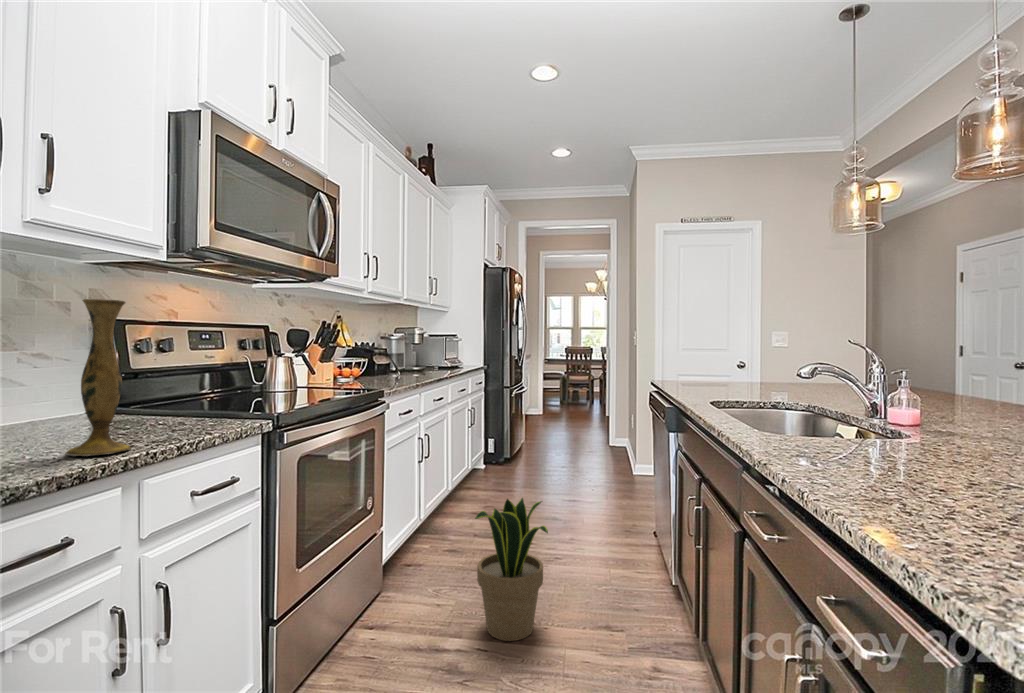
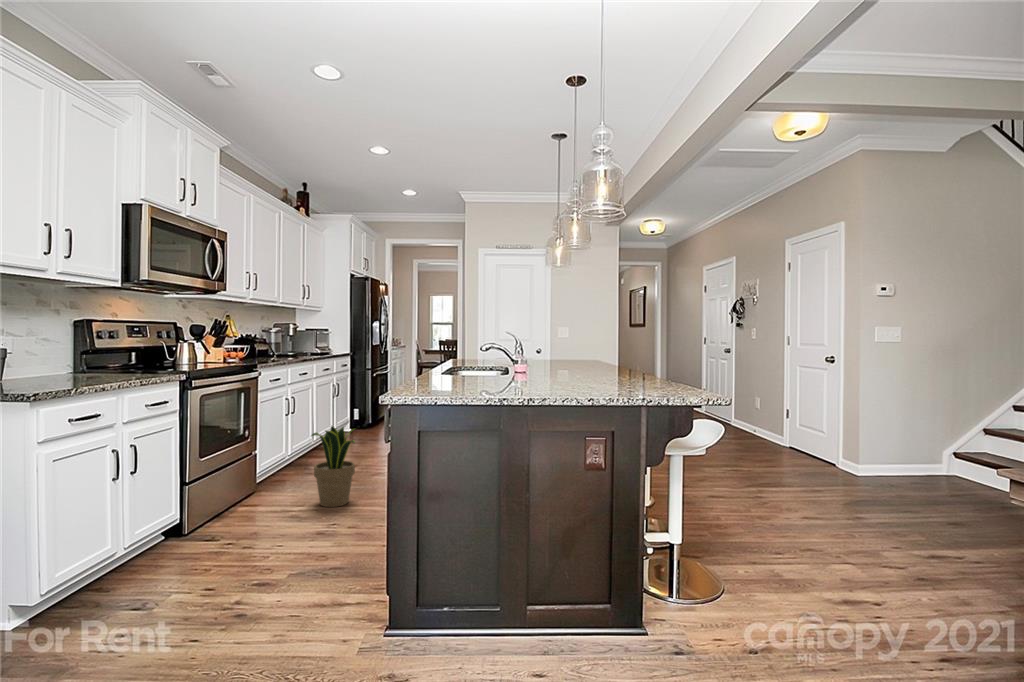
vase: present [66,299,131,456] -> none [90,313,120,382]

